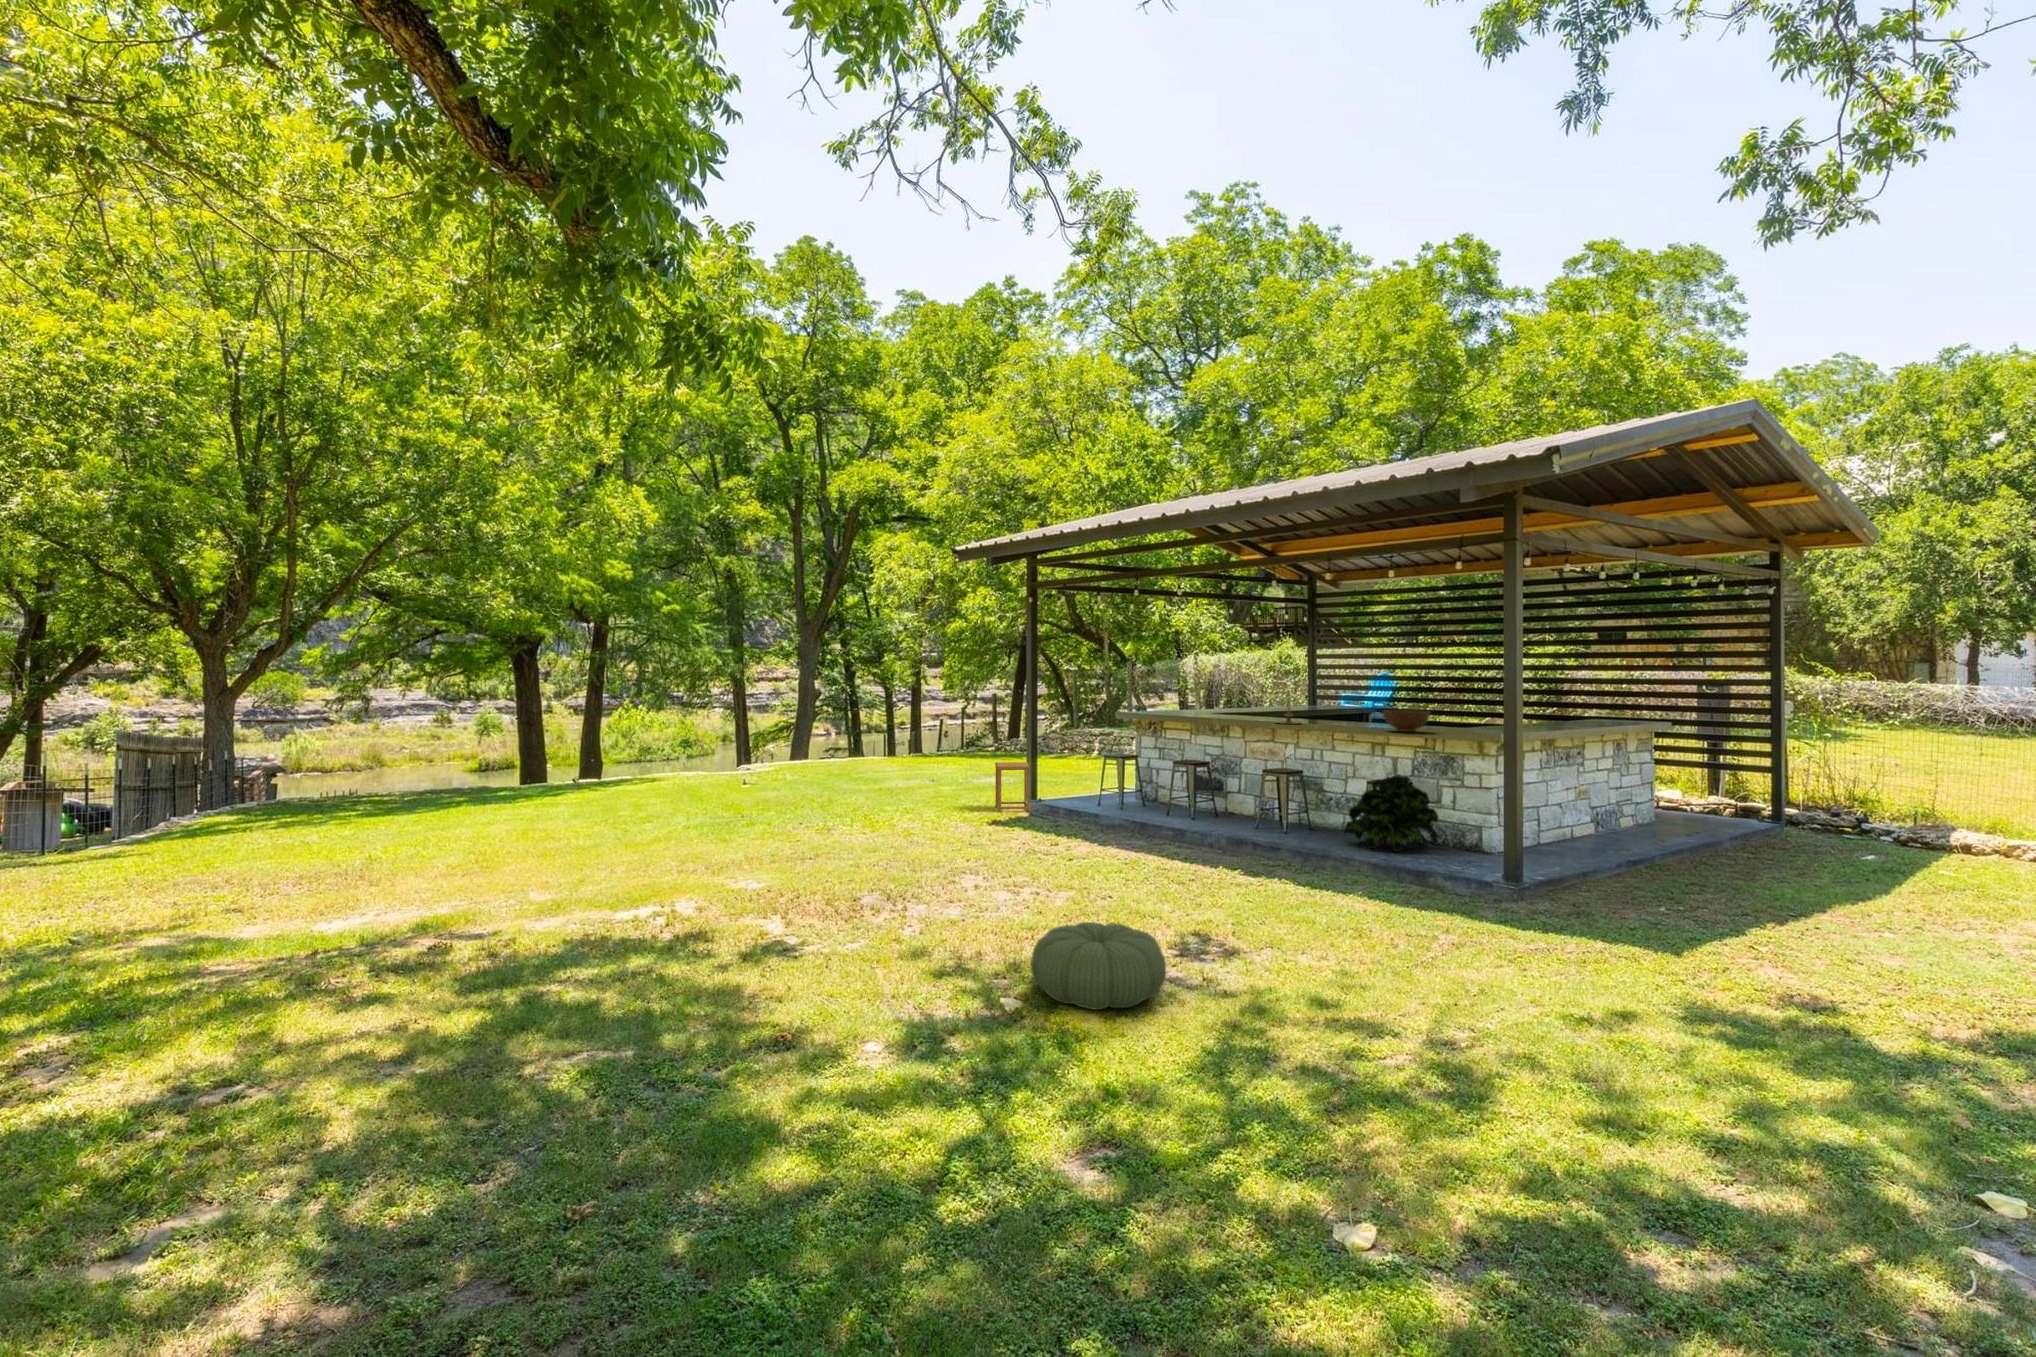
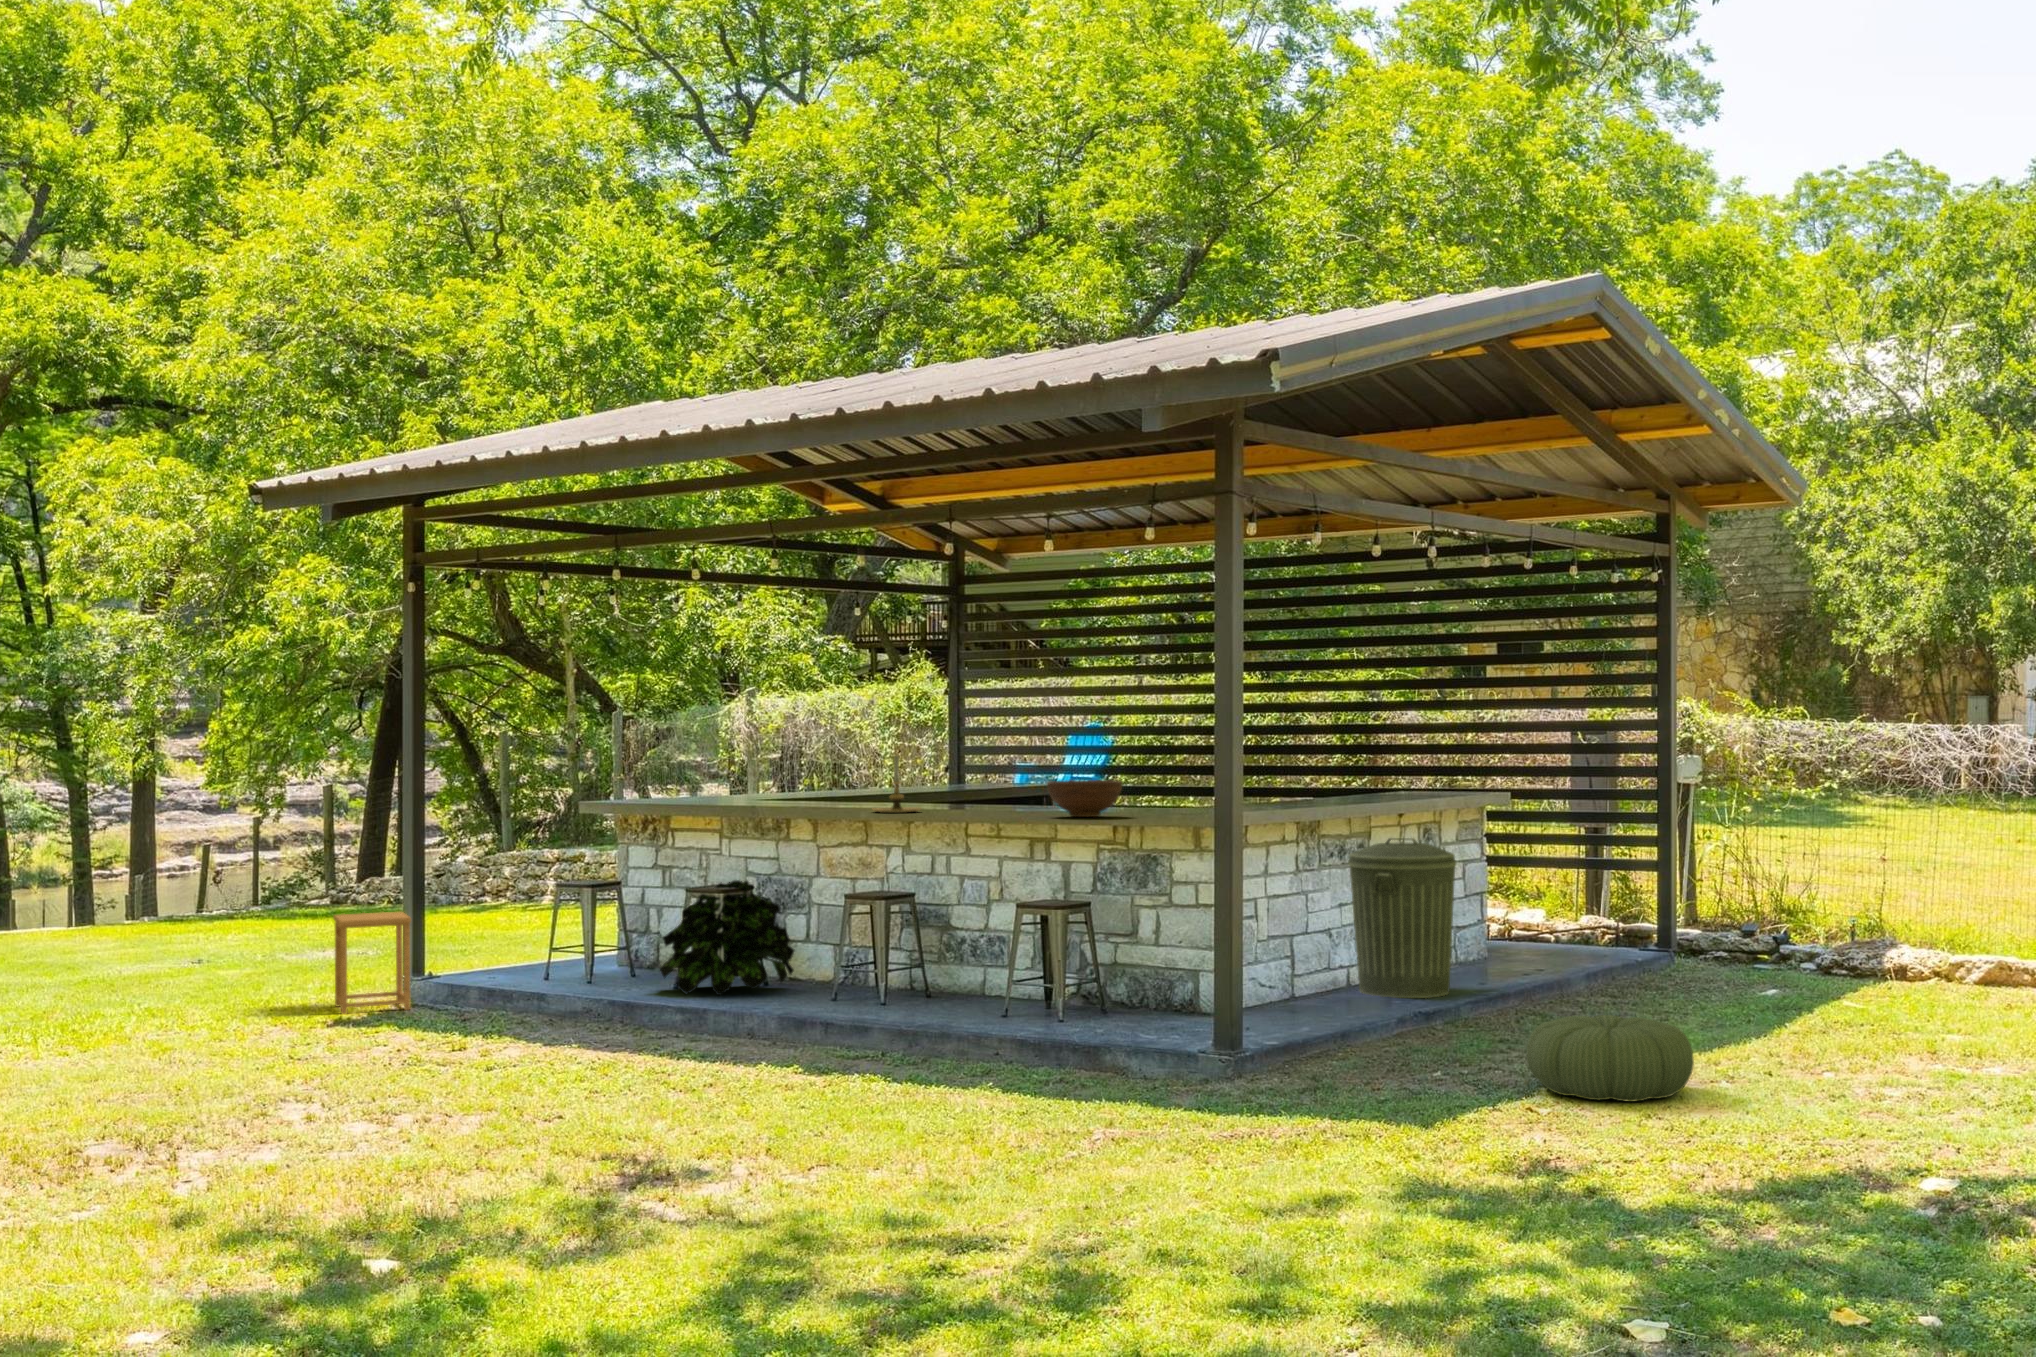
trash can: none [1571,750,1648,849] -> present [1348,838,1456,998]
potted plant: present [1344,775,1438,852] -> present [660,880,794,995]
pouf: present [1031,922,1166,1010] -> present [1526,1015,1694,1102]

